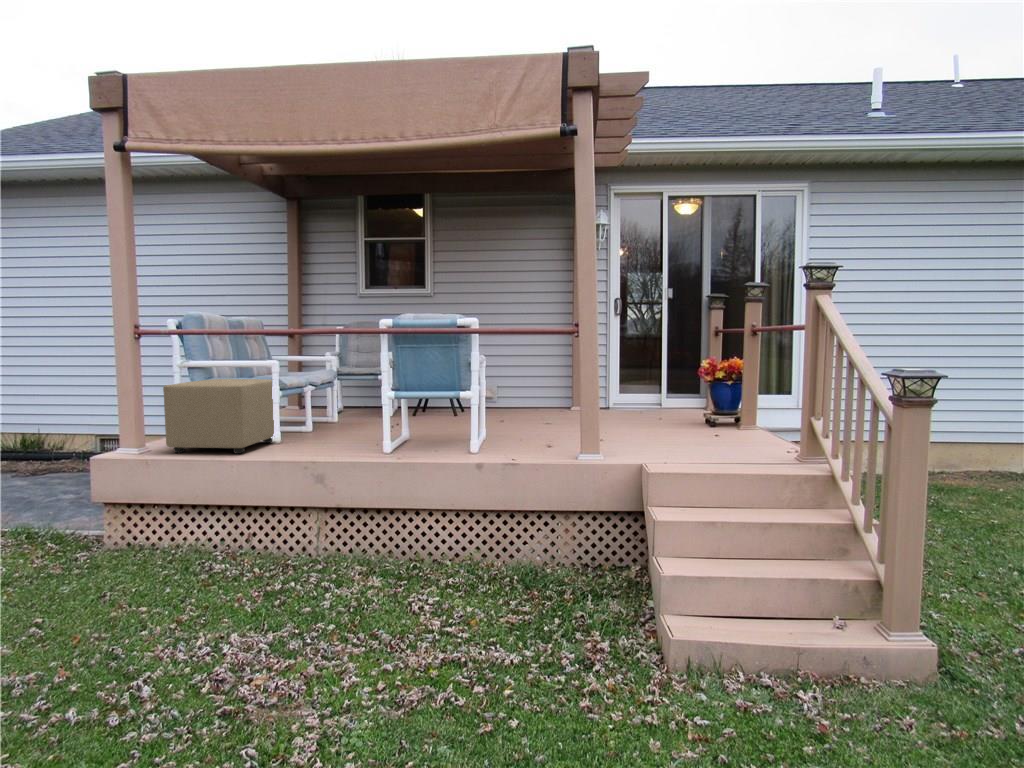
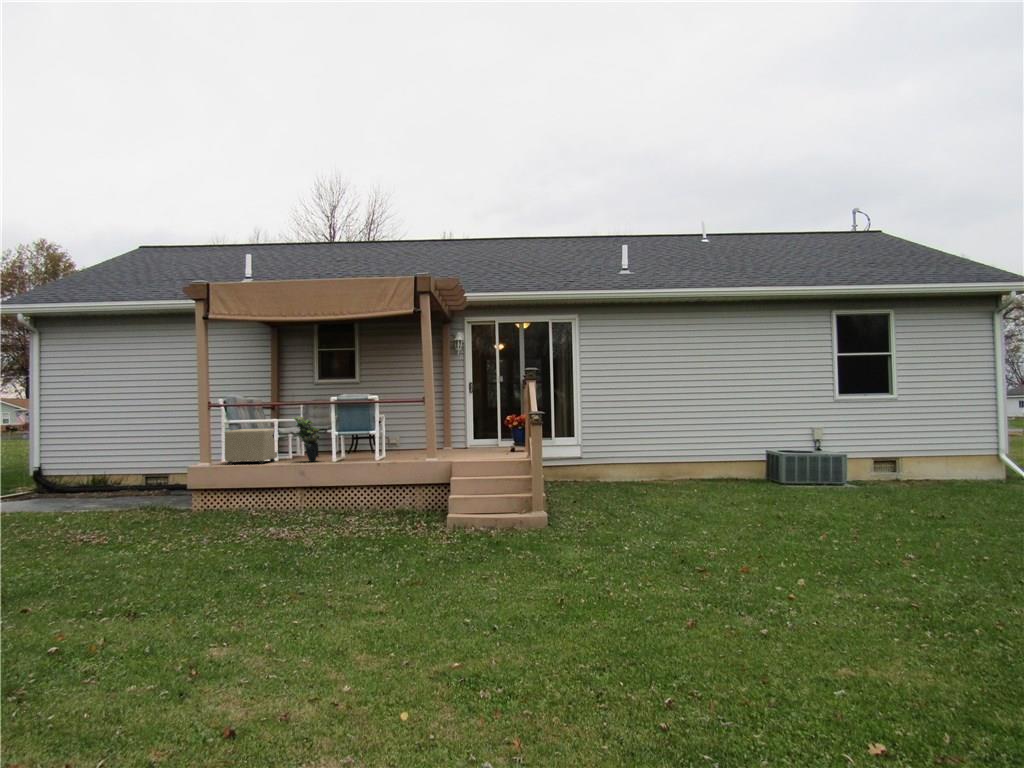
potted plant: none [301,355,360,451] -> present [293,416,320,462]

